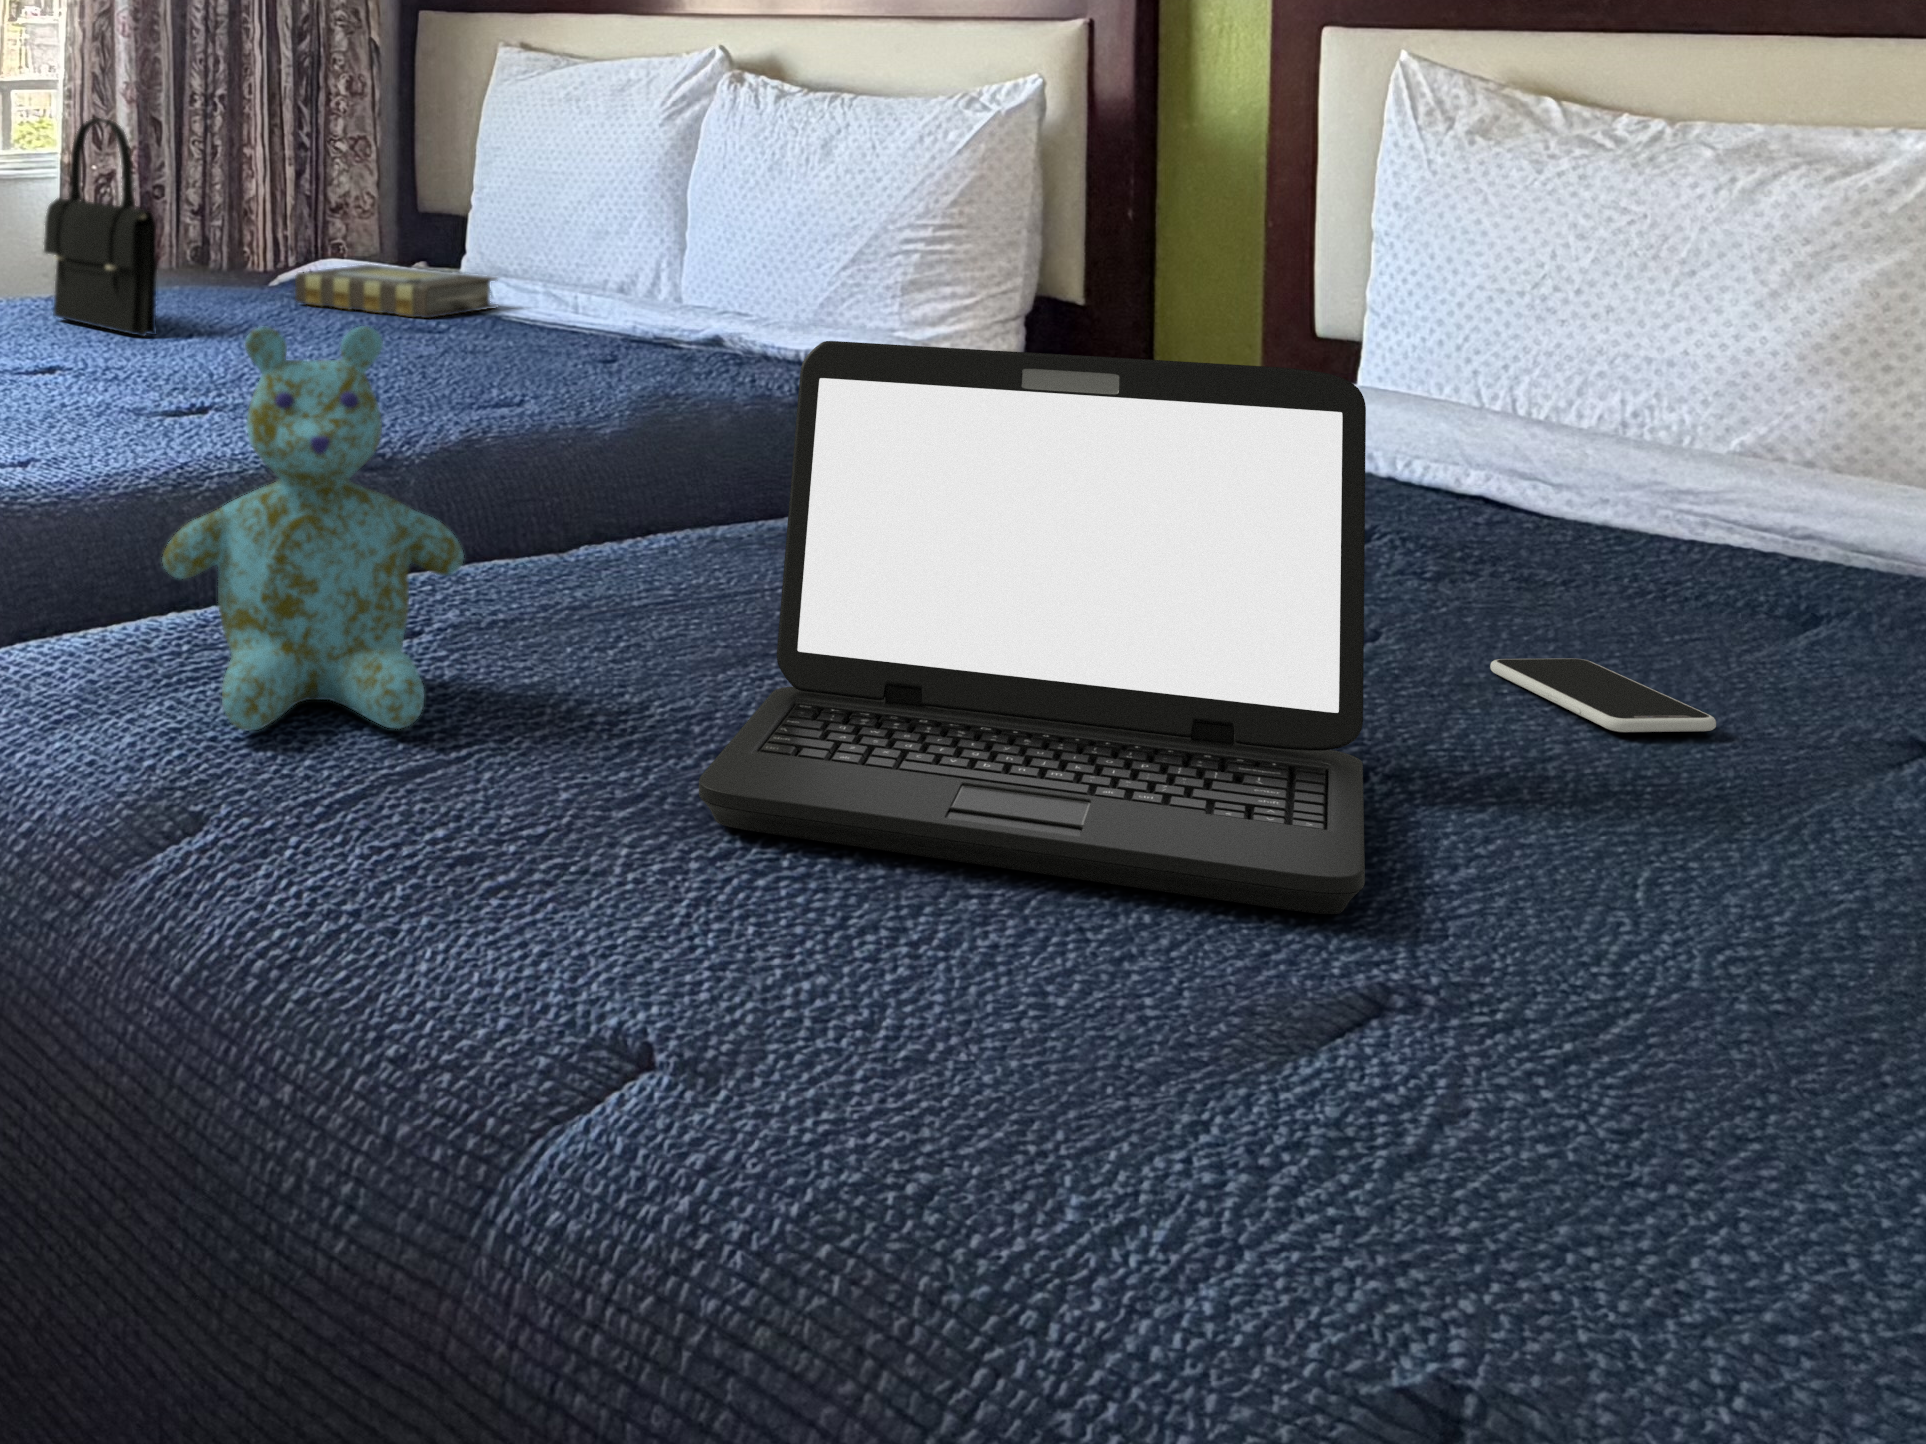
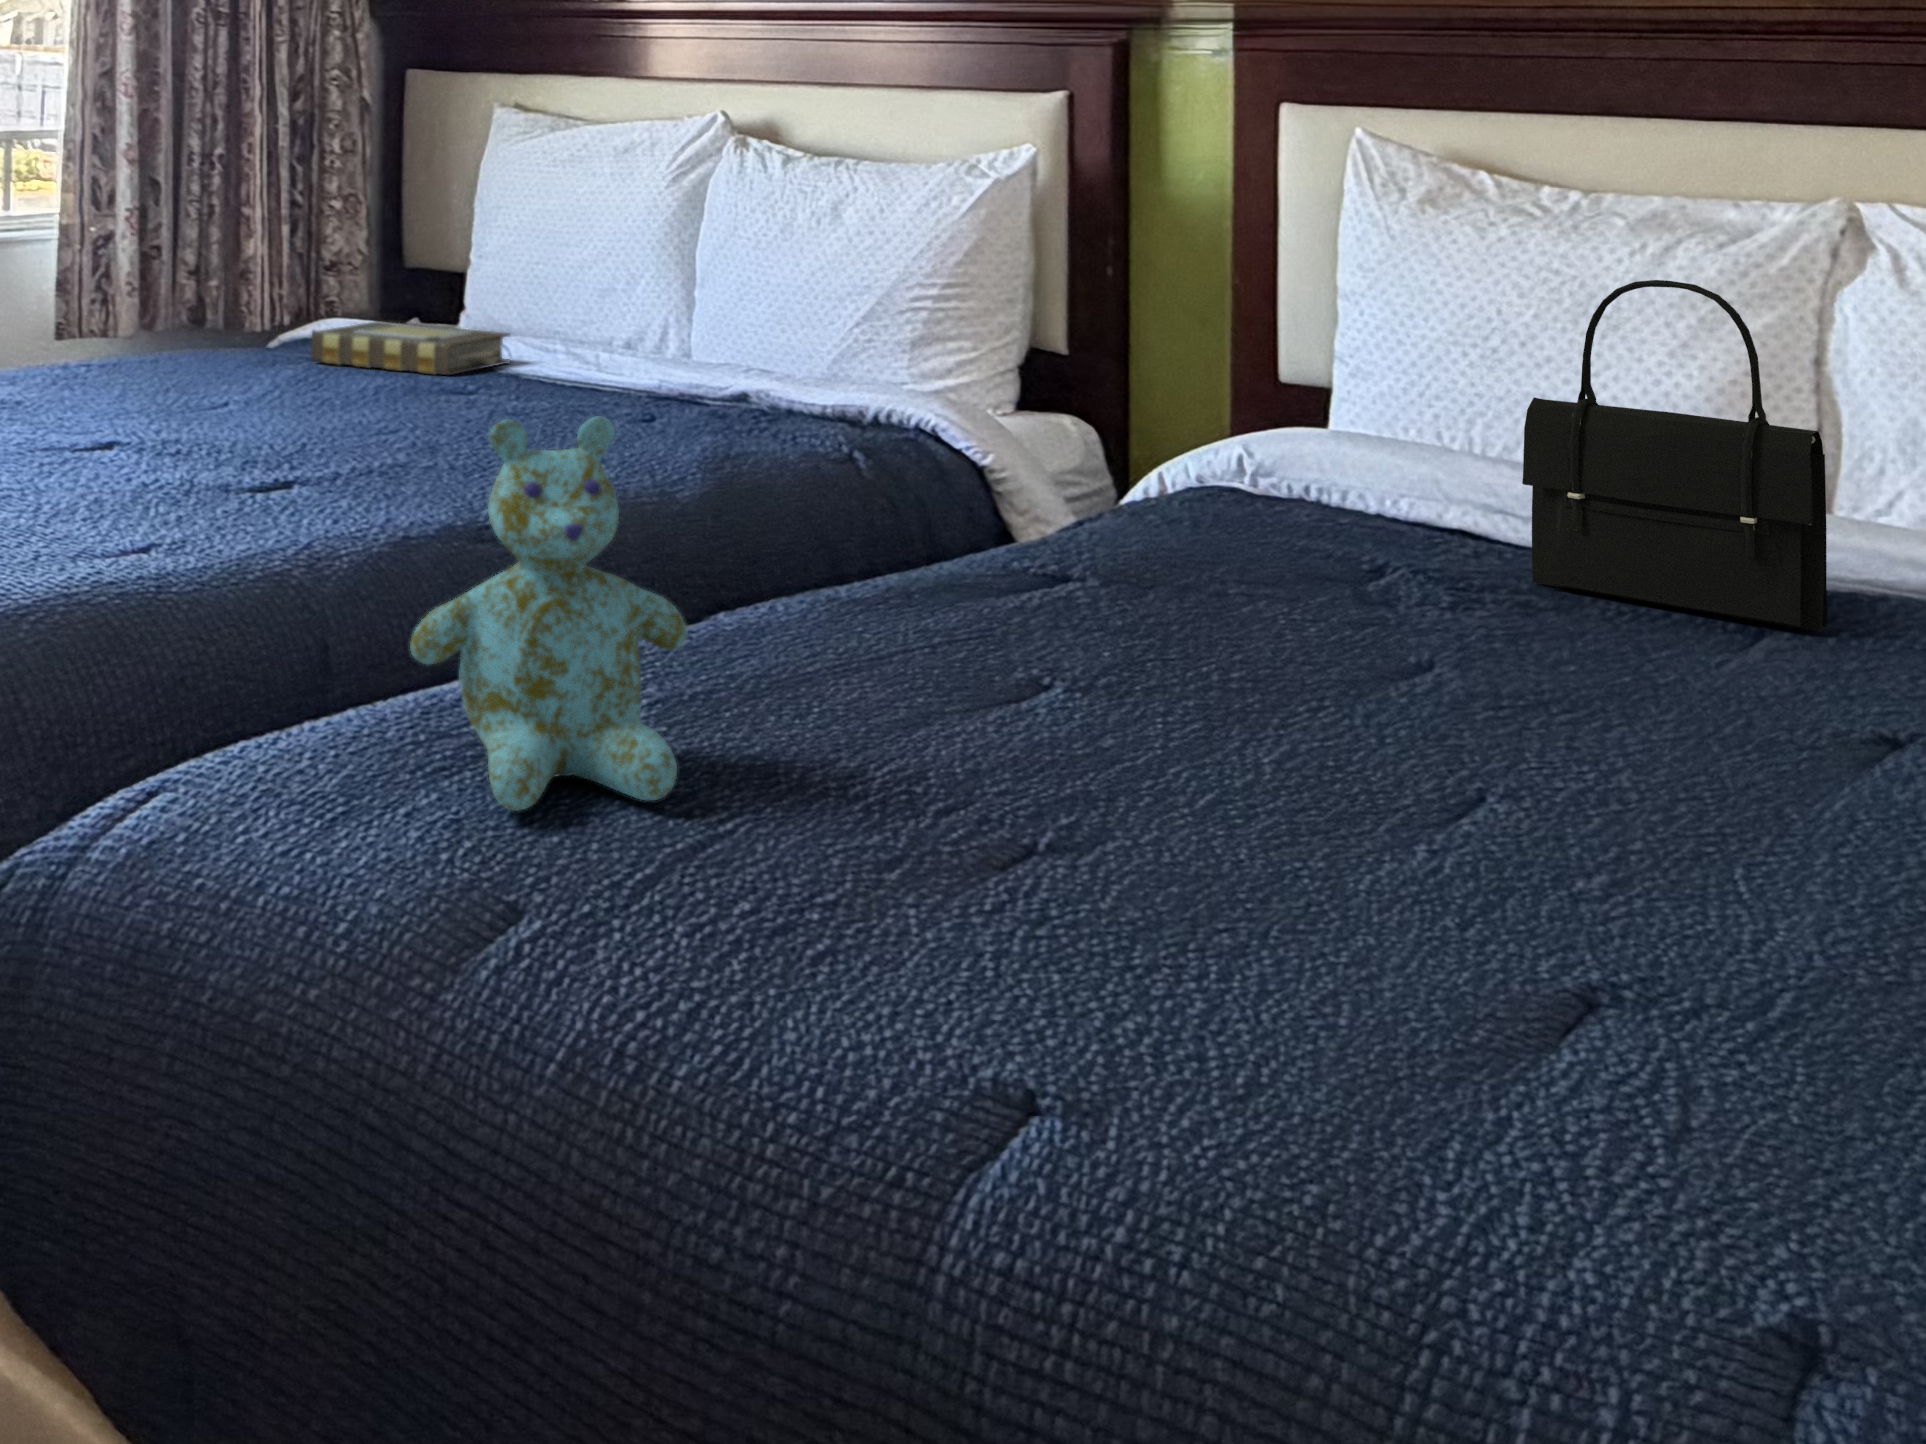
handbag: present [44,118,157,336] -> present [1522,280,1828,631]
laptop: present [699,341,1366,914] -> none [964,420,1547,924]
smartphone: present [1490,658,1716,732] -> none [1543,679,1740,743]

